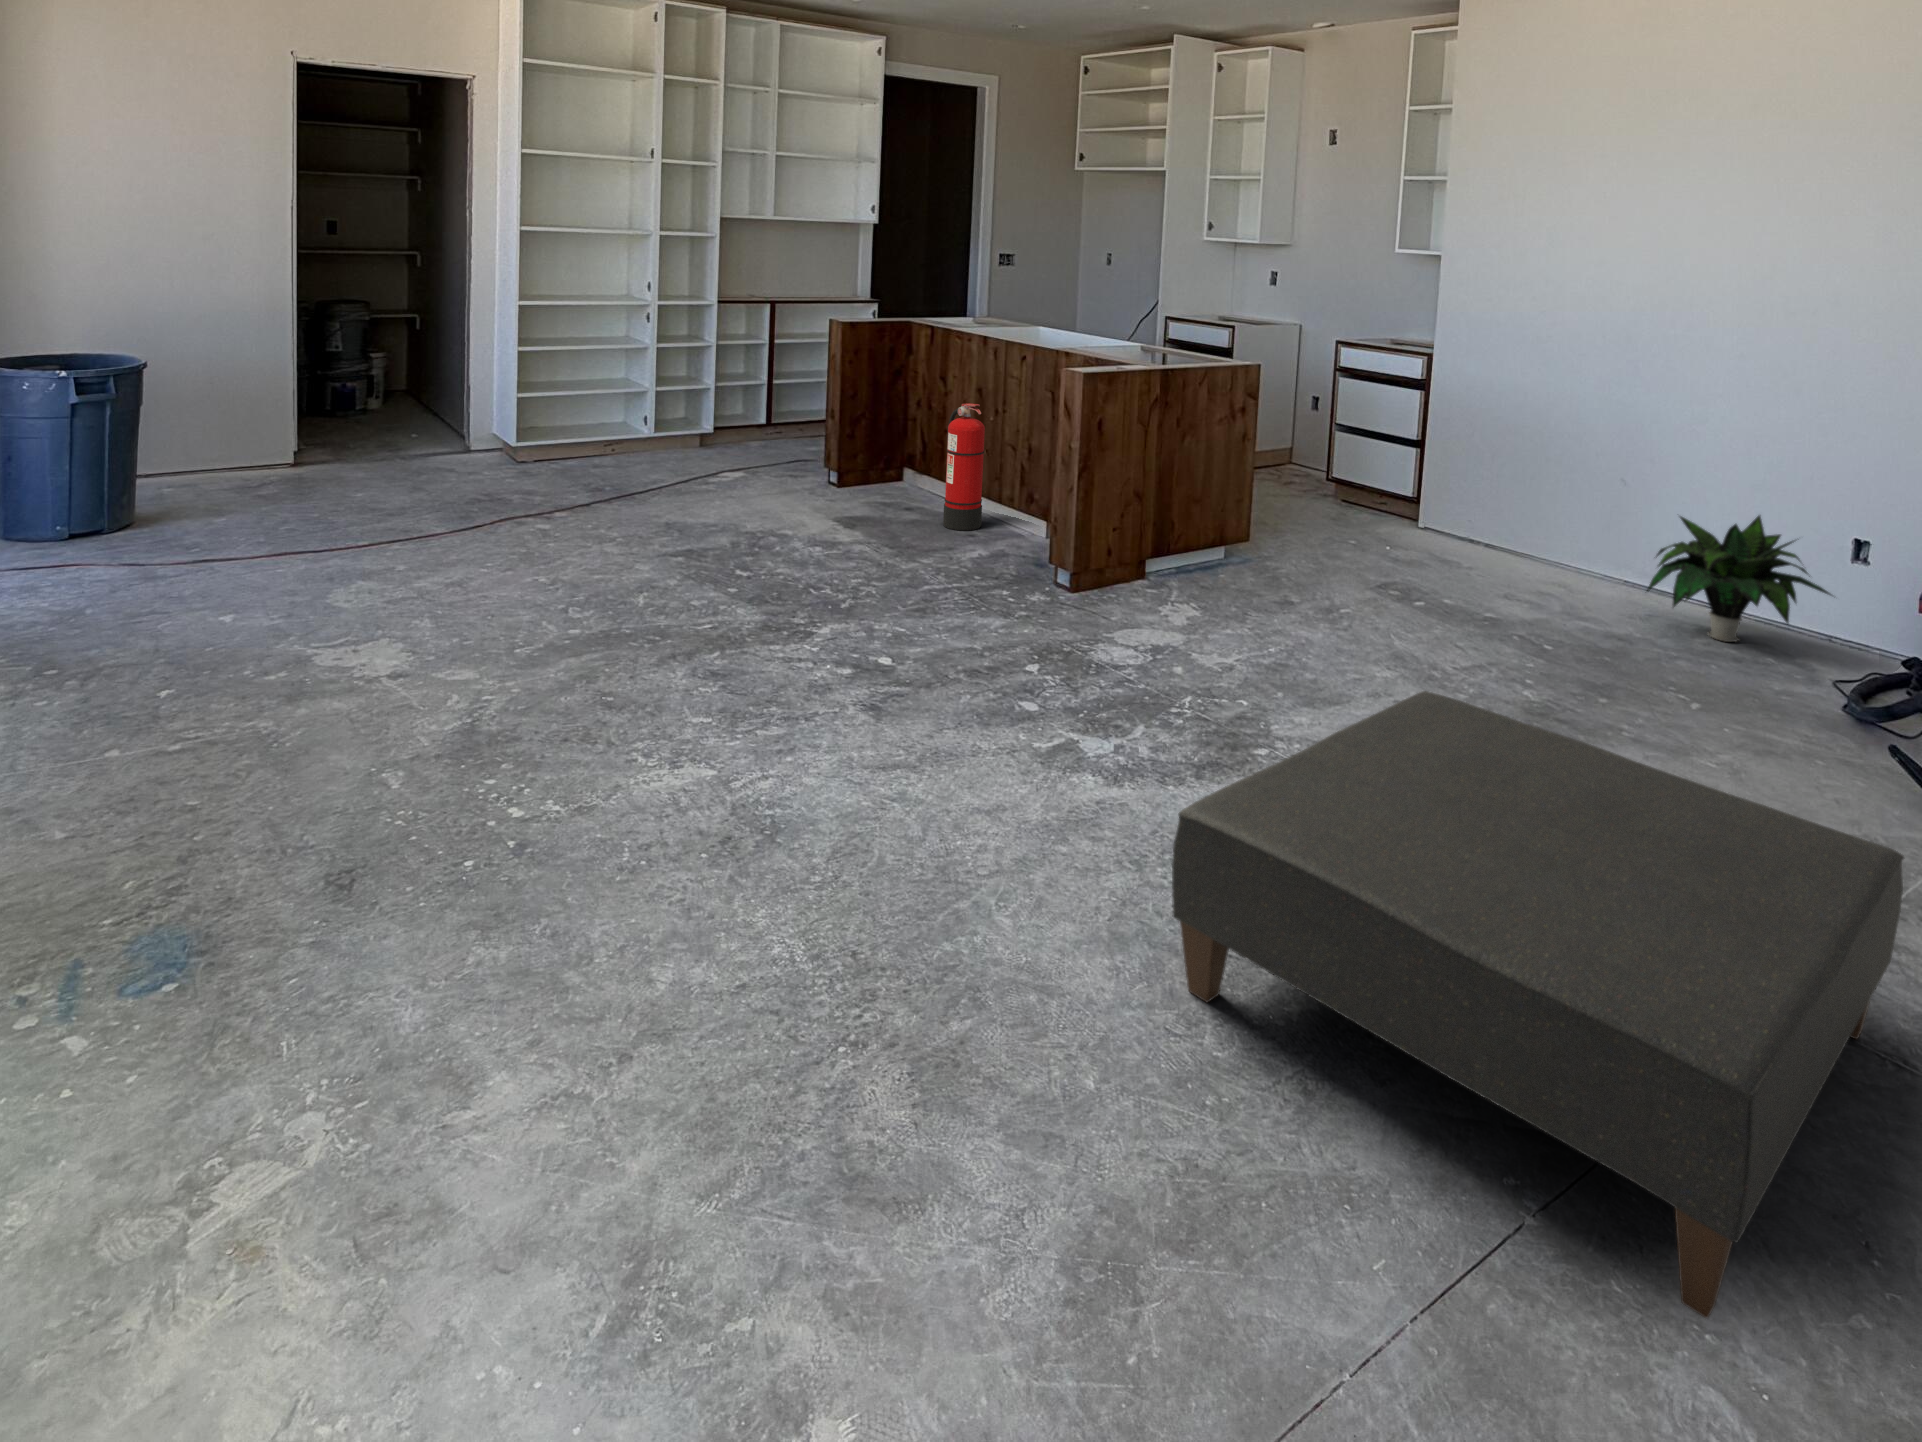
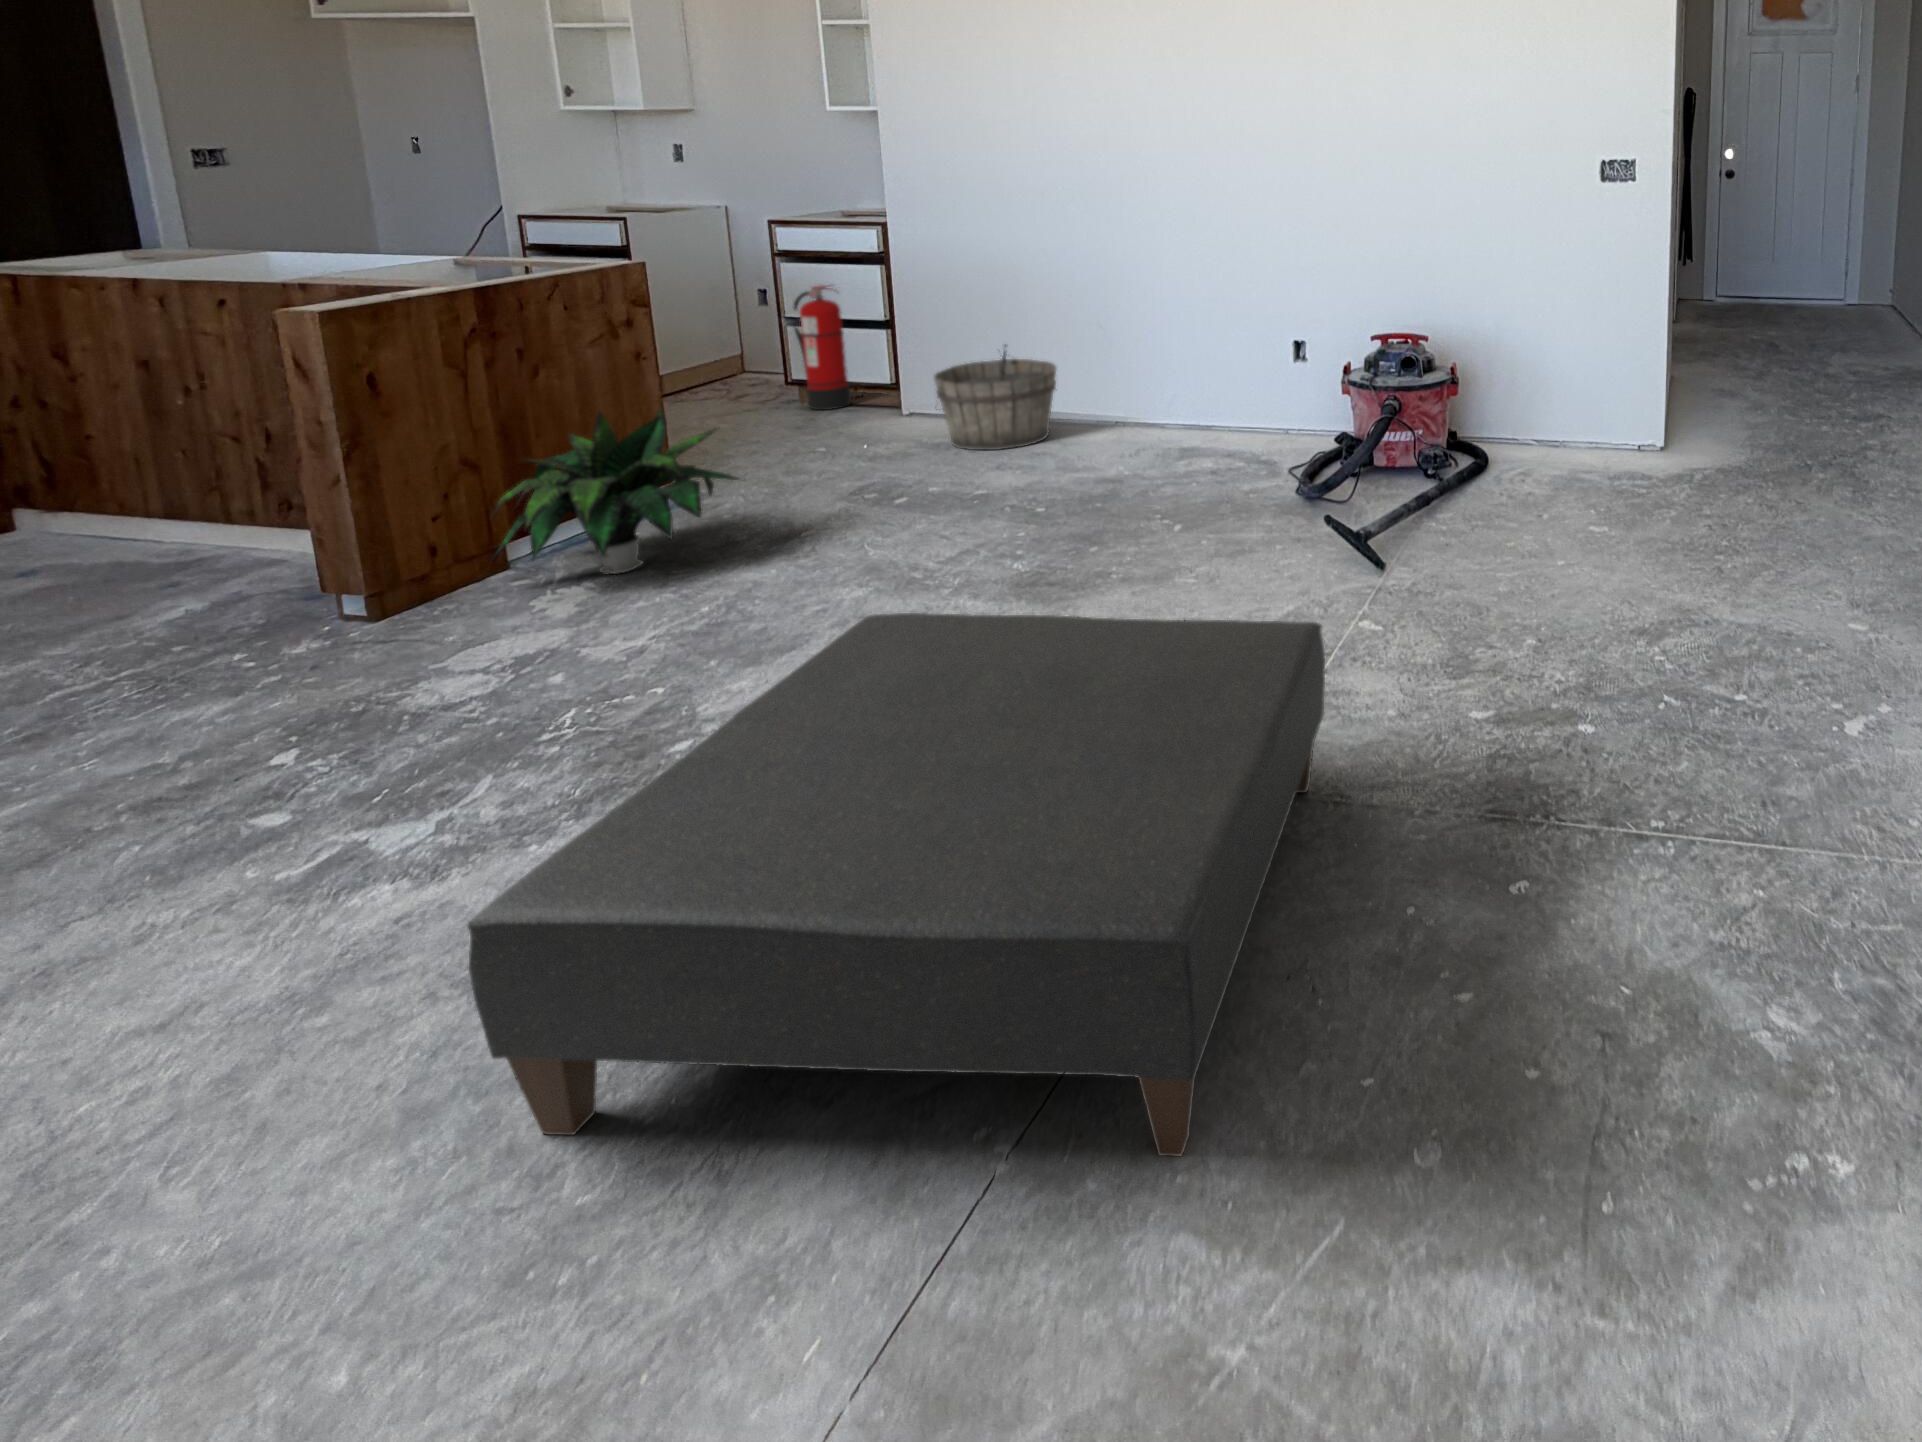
fire extinguisher: present [943,404,985,531] -> present [794,285,851,410]
wooden bucket: none [1453,481,1572,584] -> present [934,349,1056,450]
potted plant: present [1647,515,1831,642] -> present [495,410,738,574]

